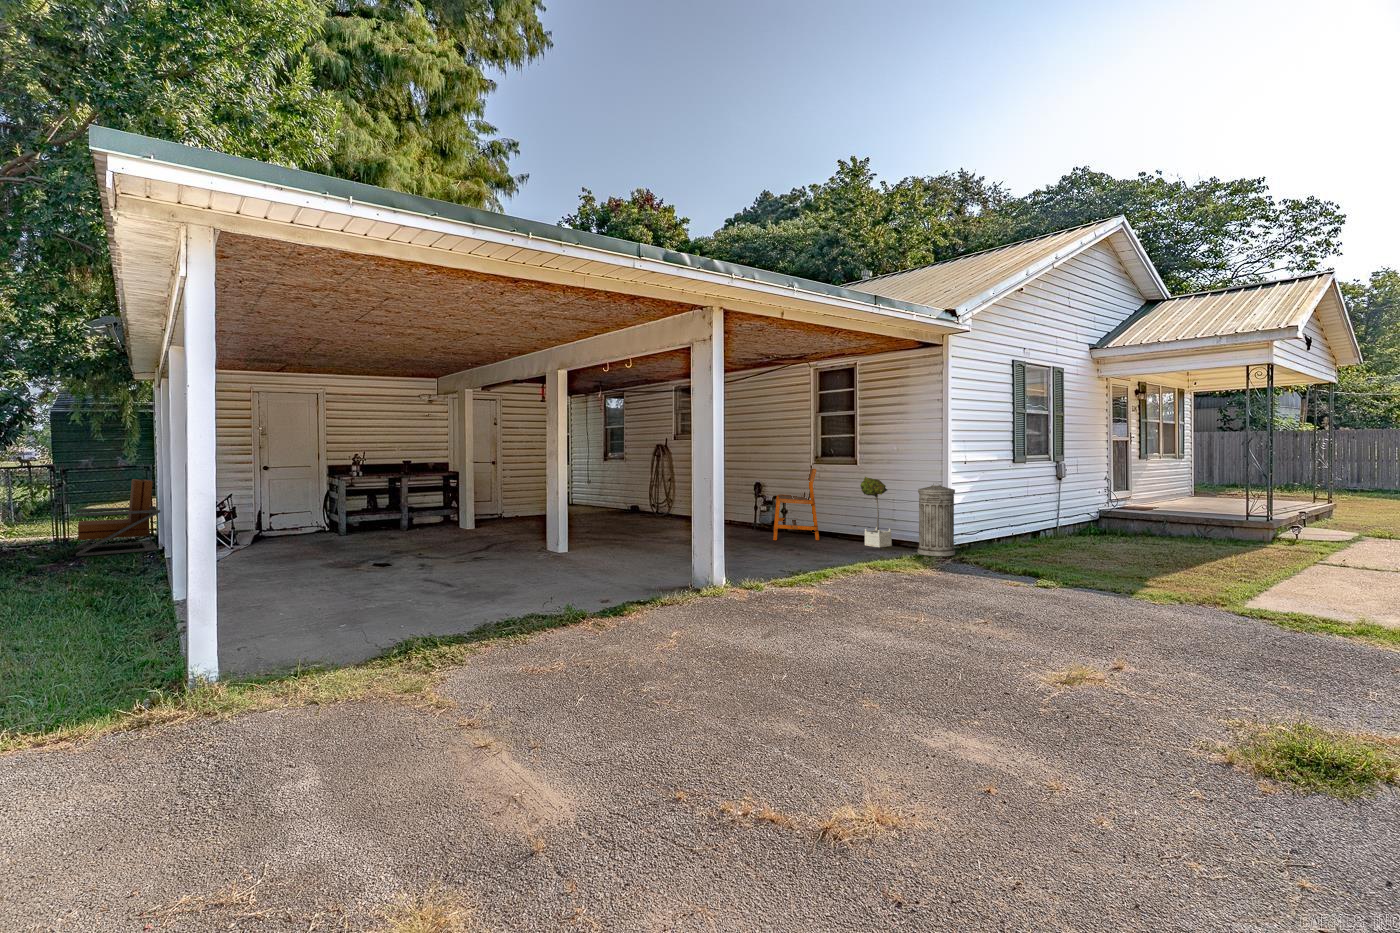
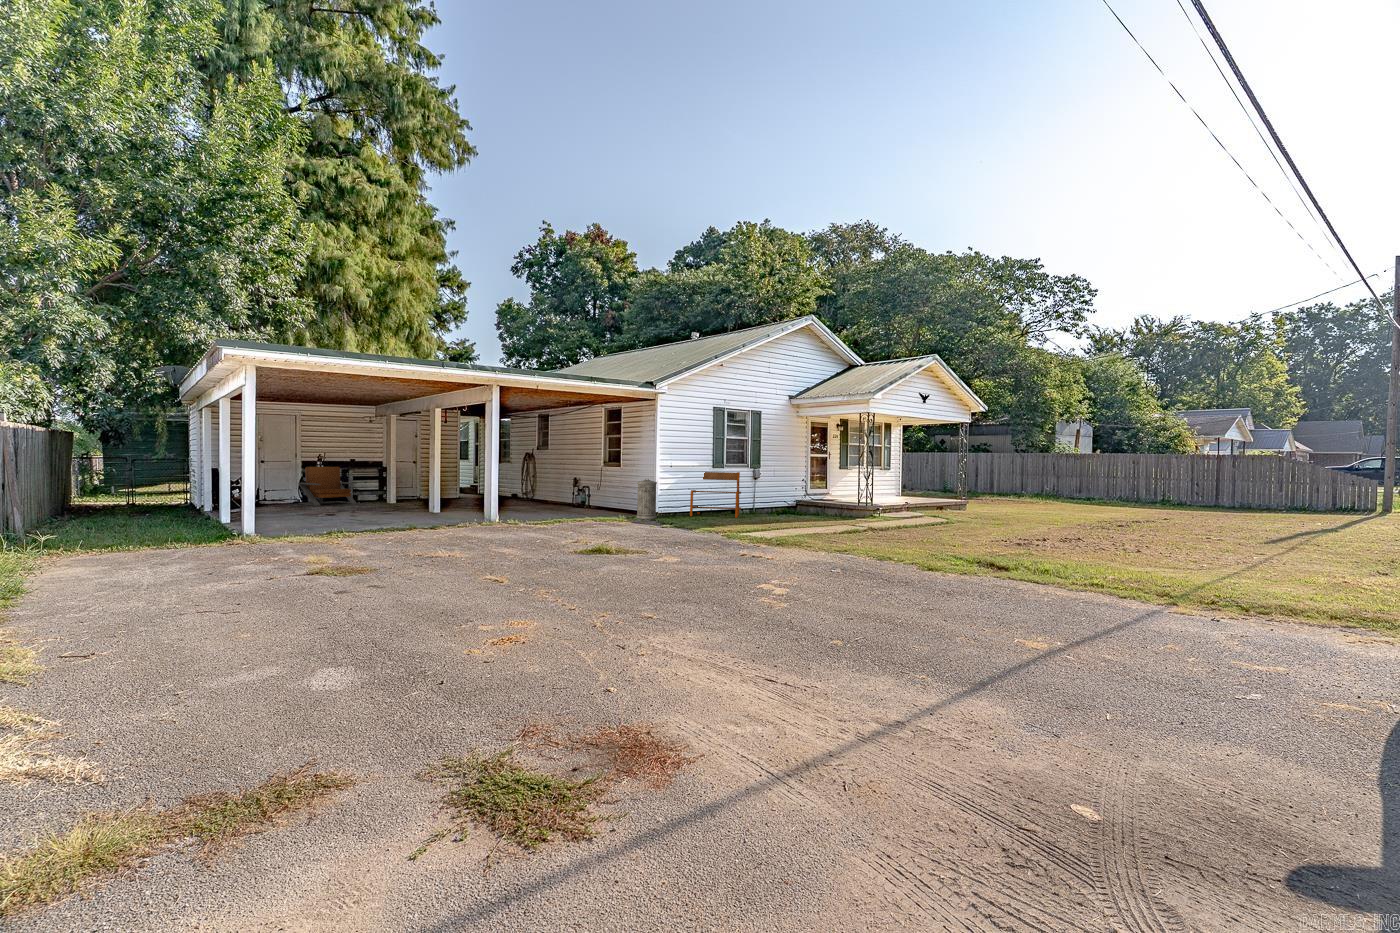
bench: present [773,468,819,540] -> present [690,472,741,518]
potted tree: present [860,477,892,547] -> none [616,474,632,515]
lounge chair: present [75,479,160,556] -> present [298,467,357,506]

